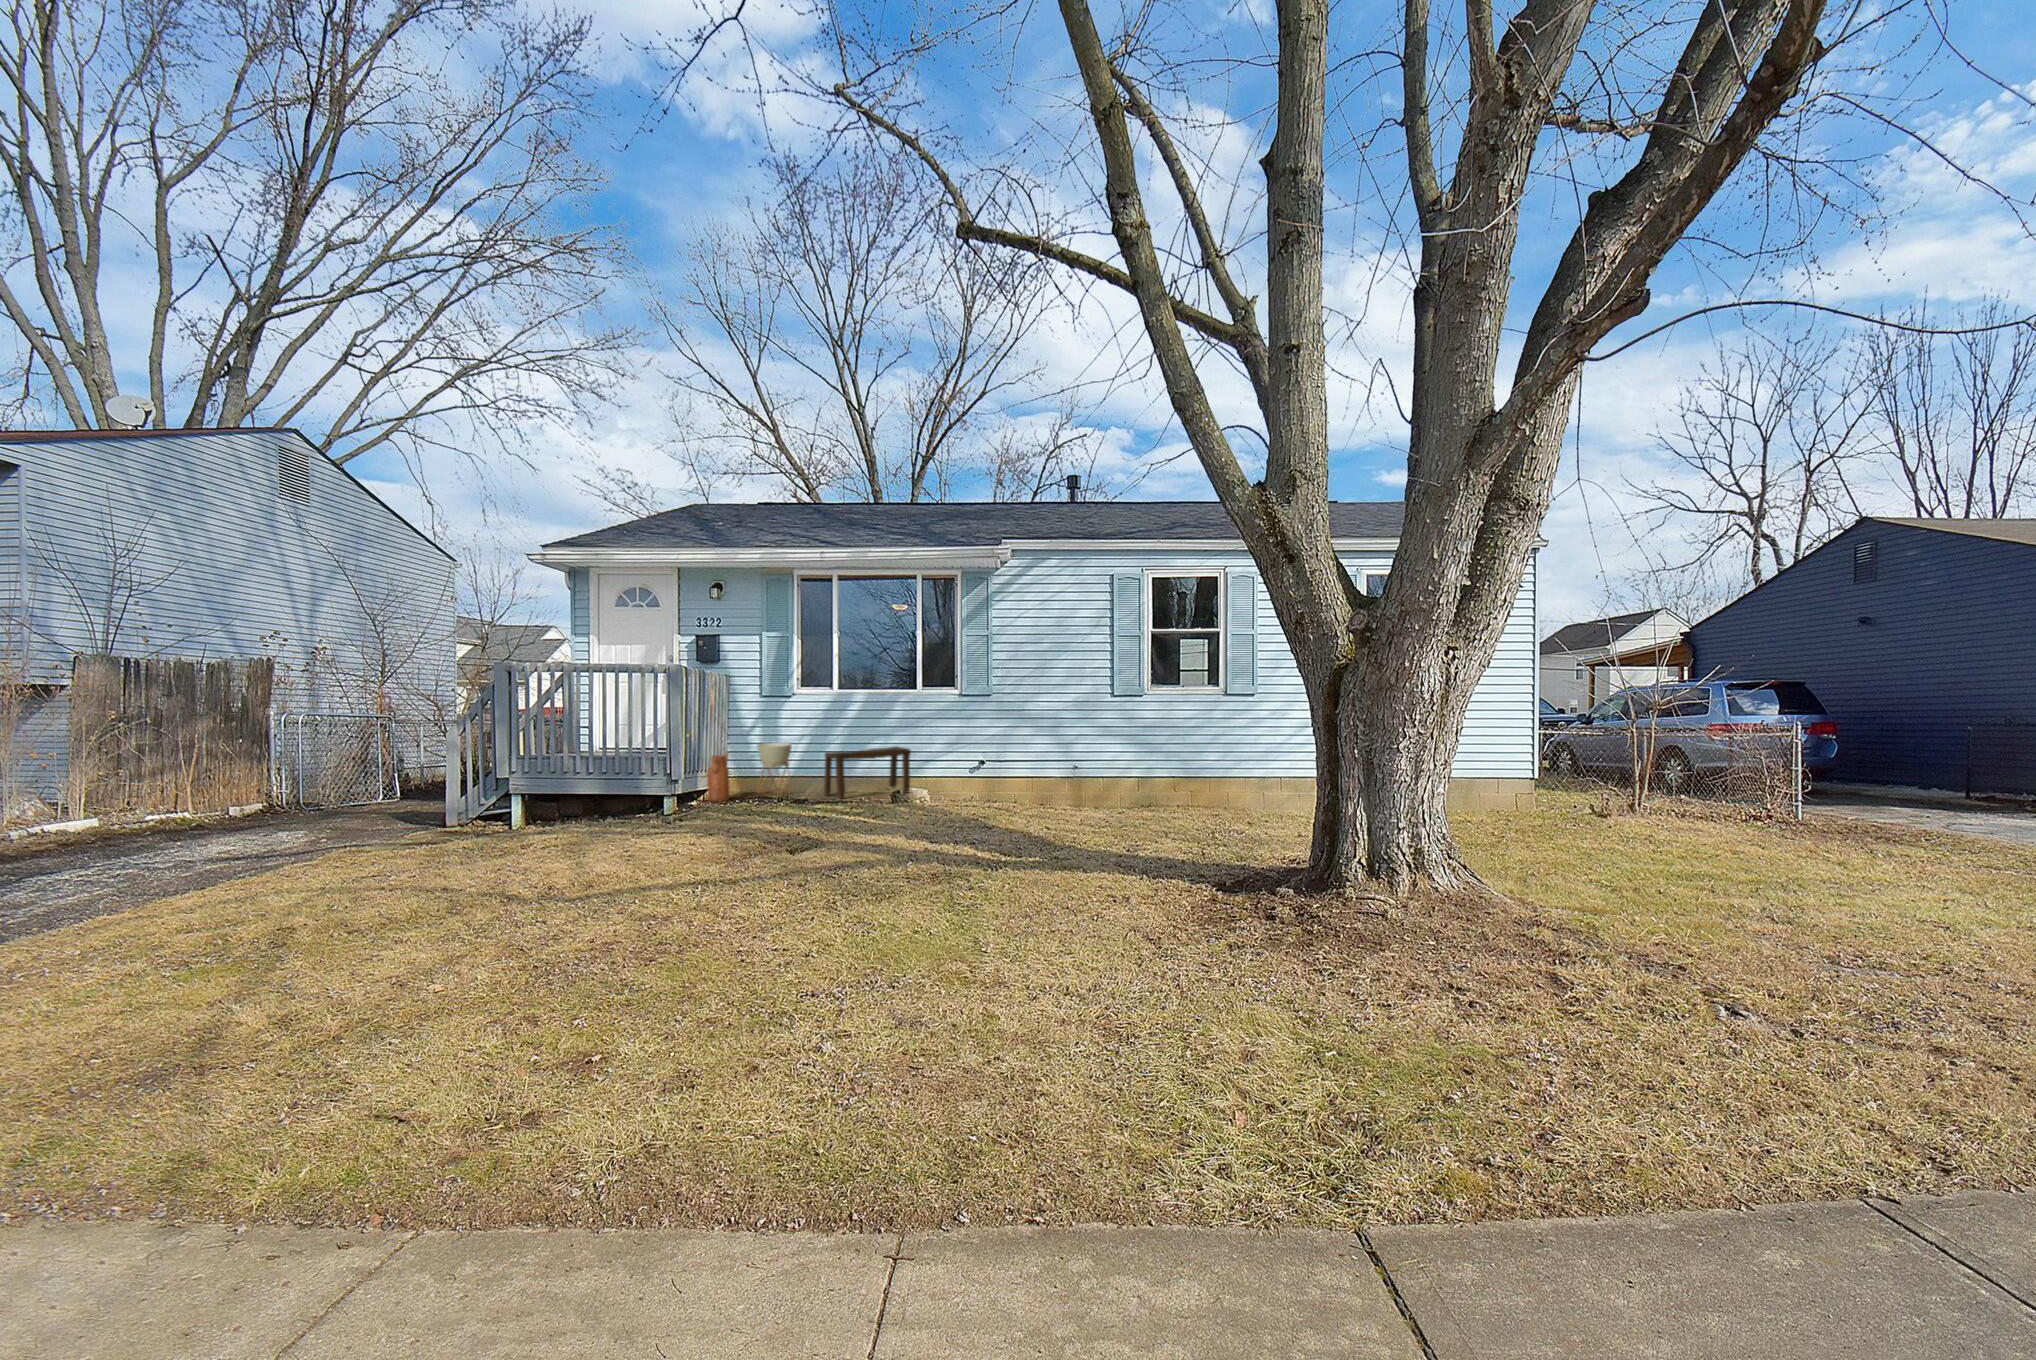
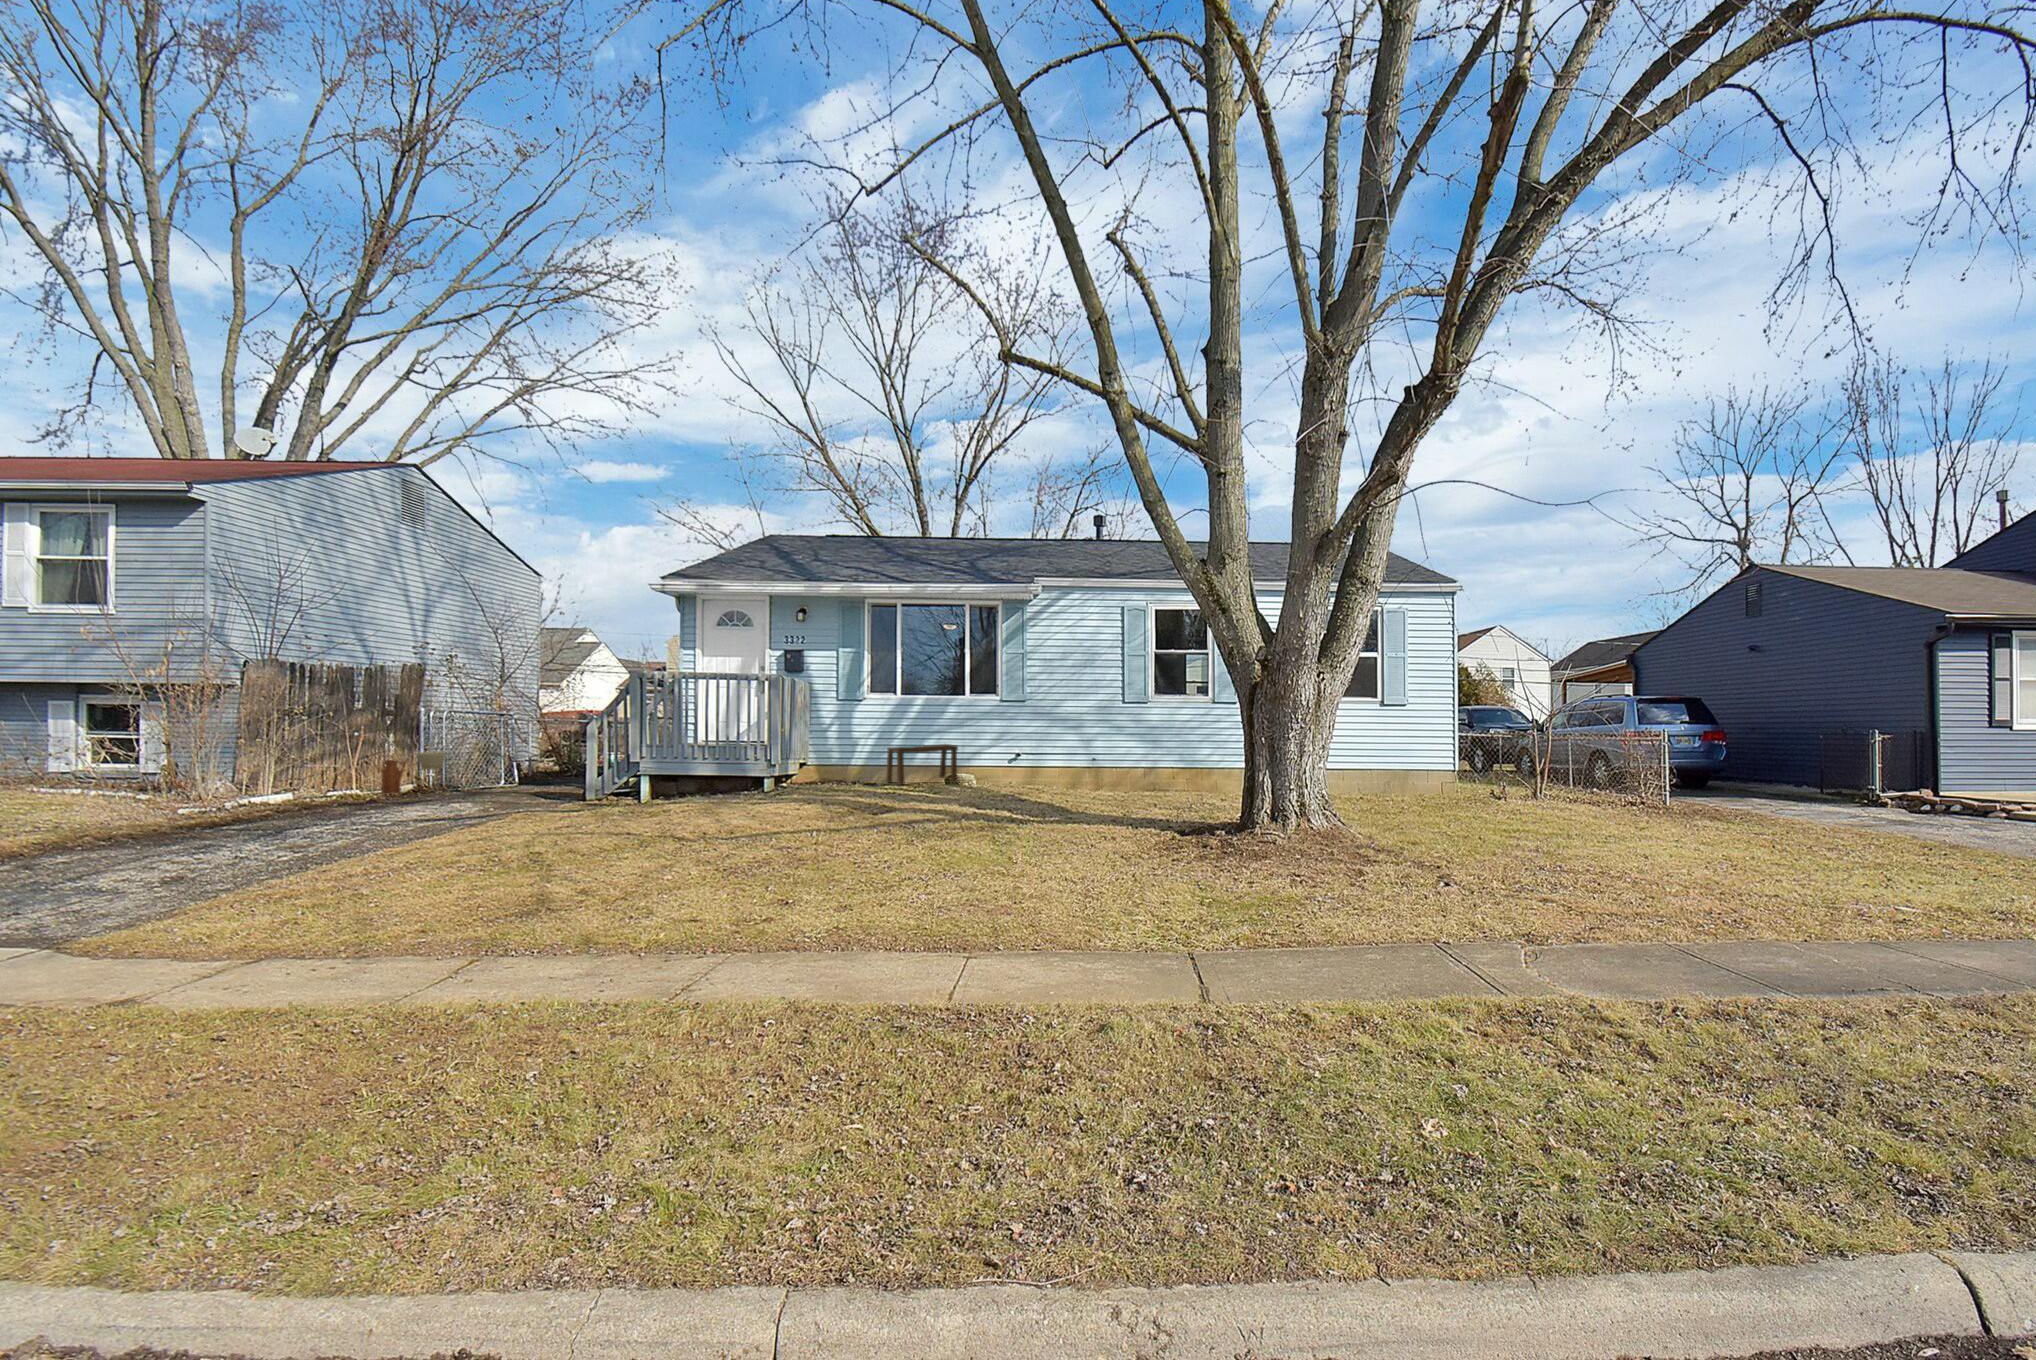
planter: present [757,743,792,794] -> present [417,751,447,790]
watering can: present [707,752,730,801] -> present [381,758,408,794]

